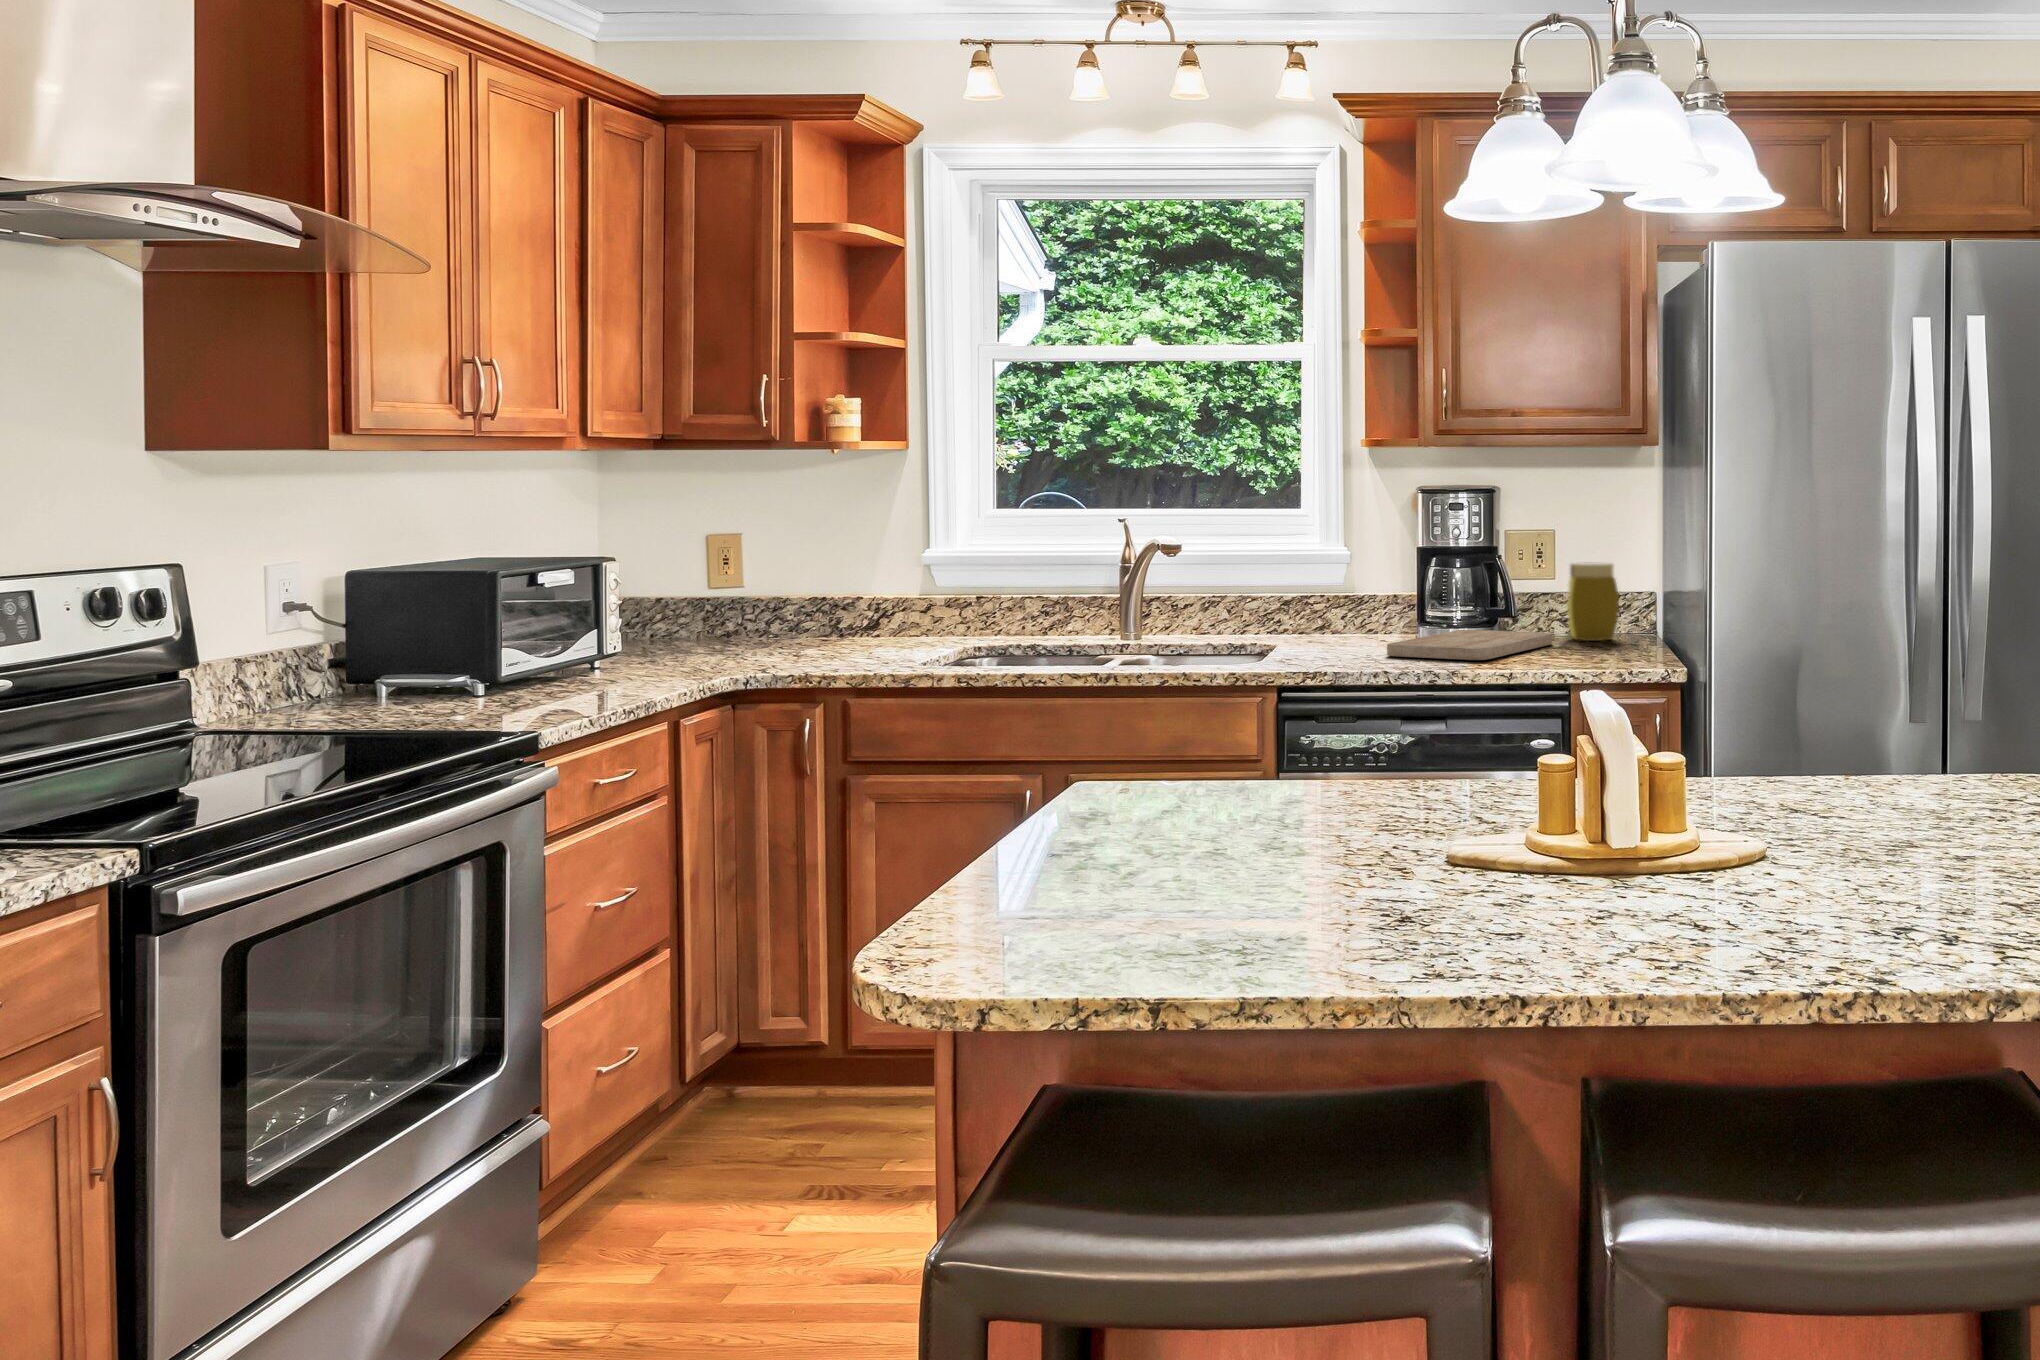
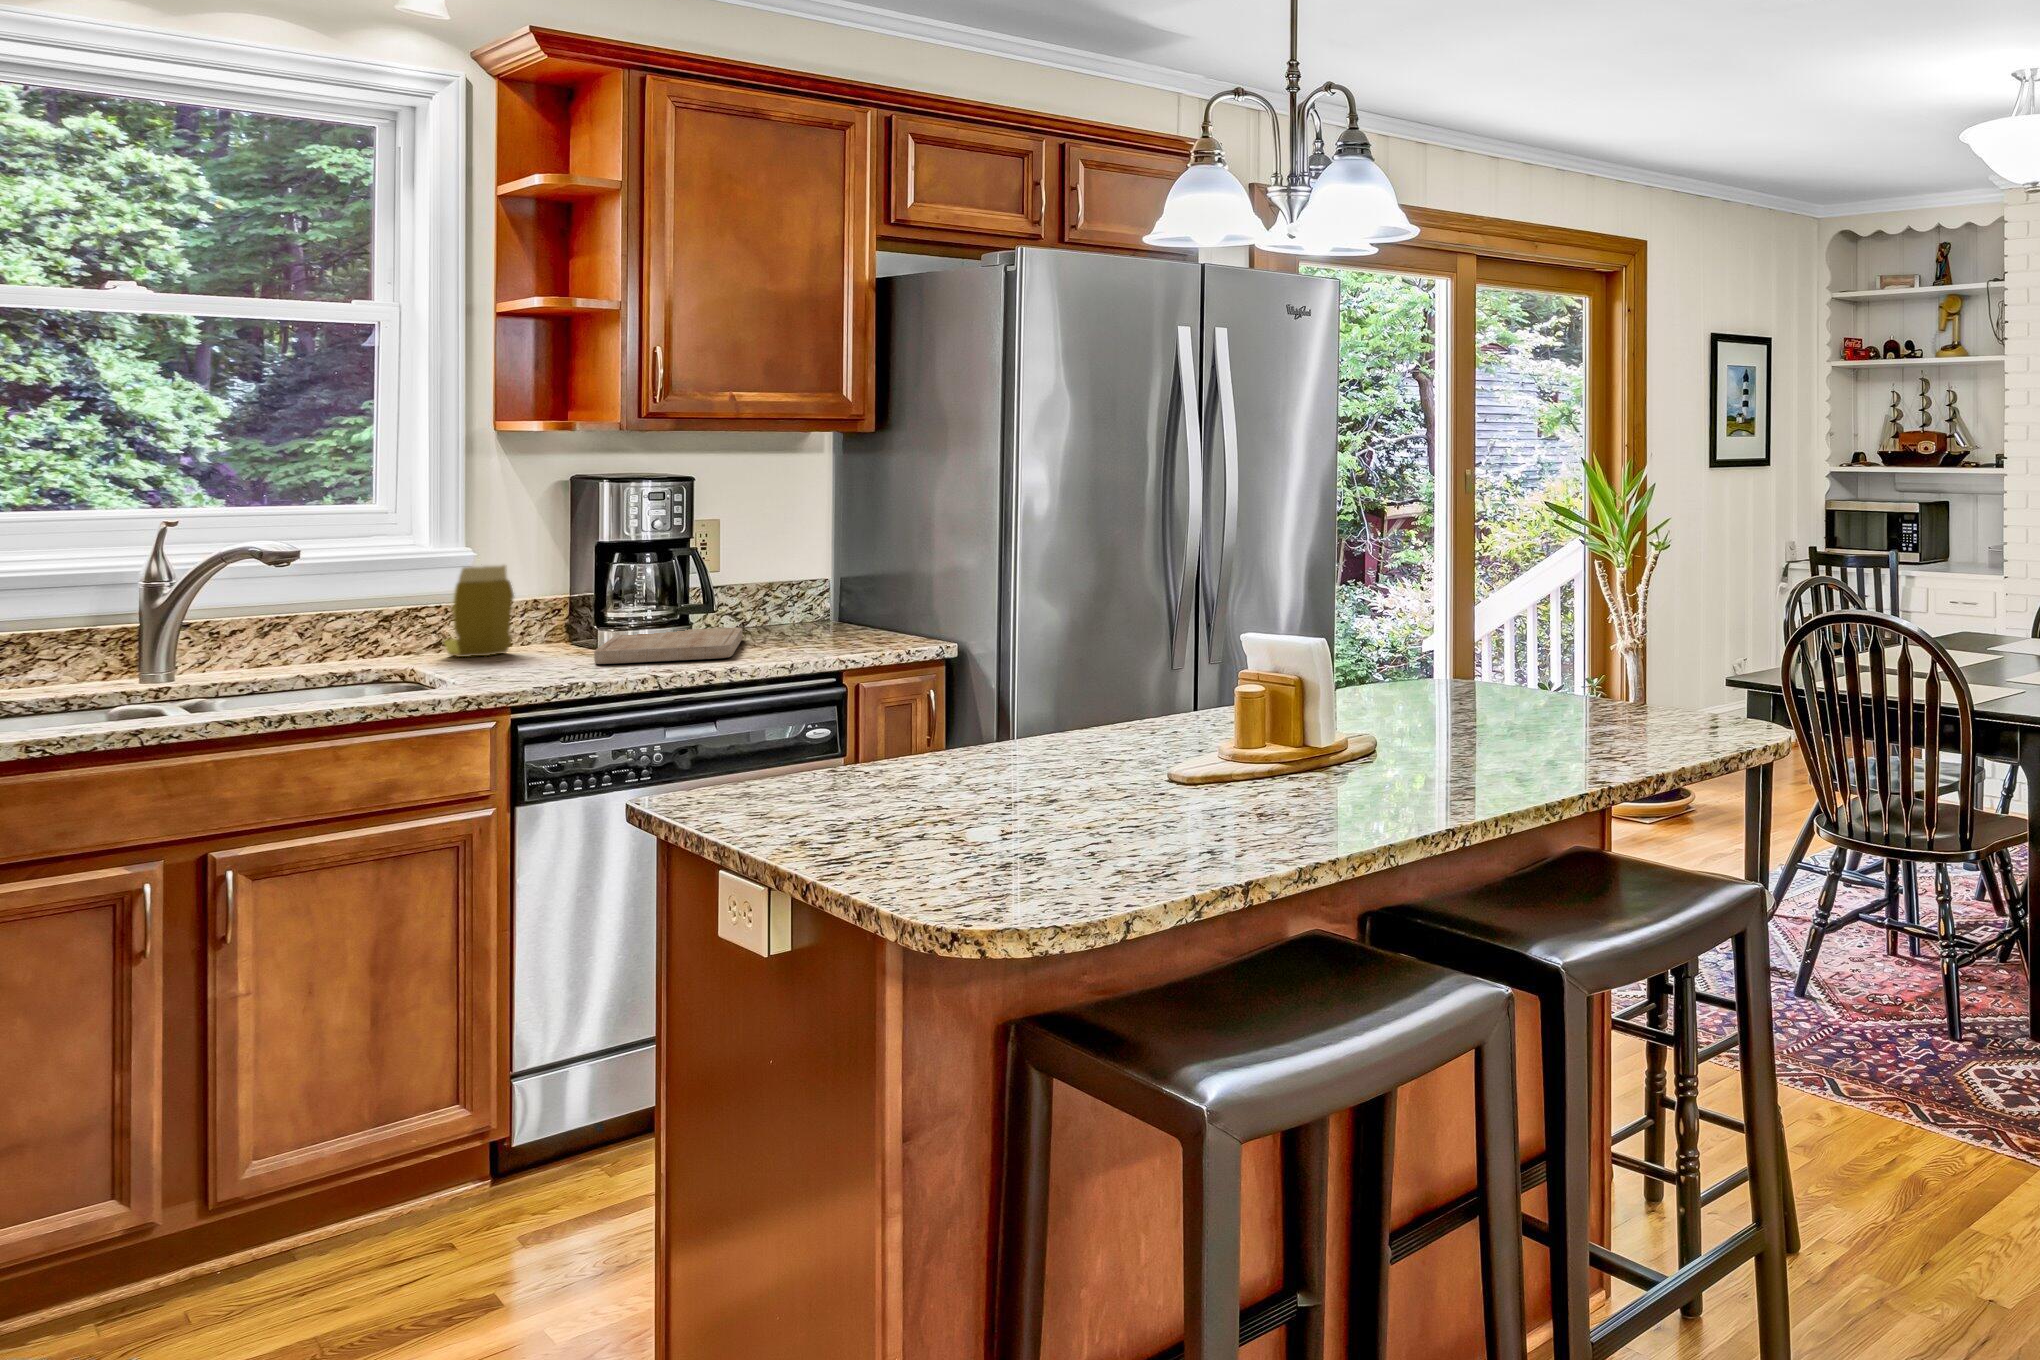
jar: present [1568,564,1619,641] -> present [444,565,514,657]

